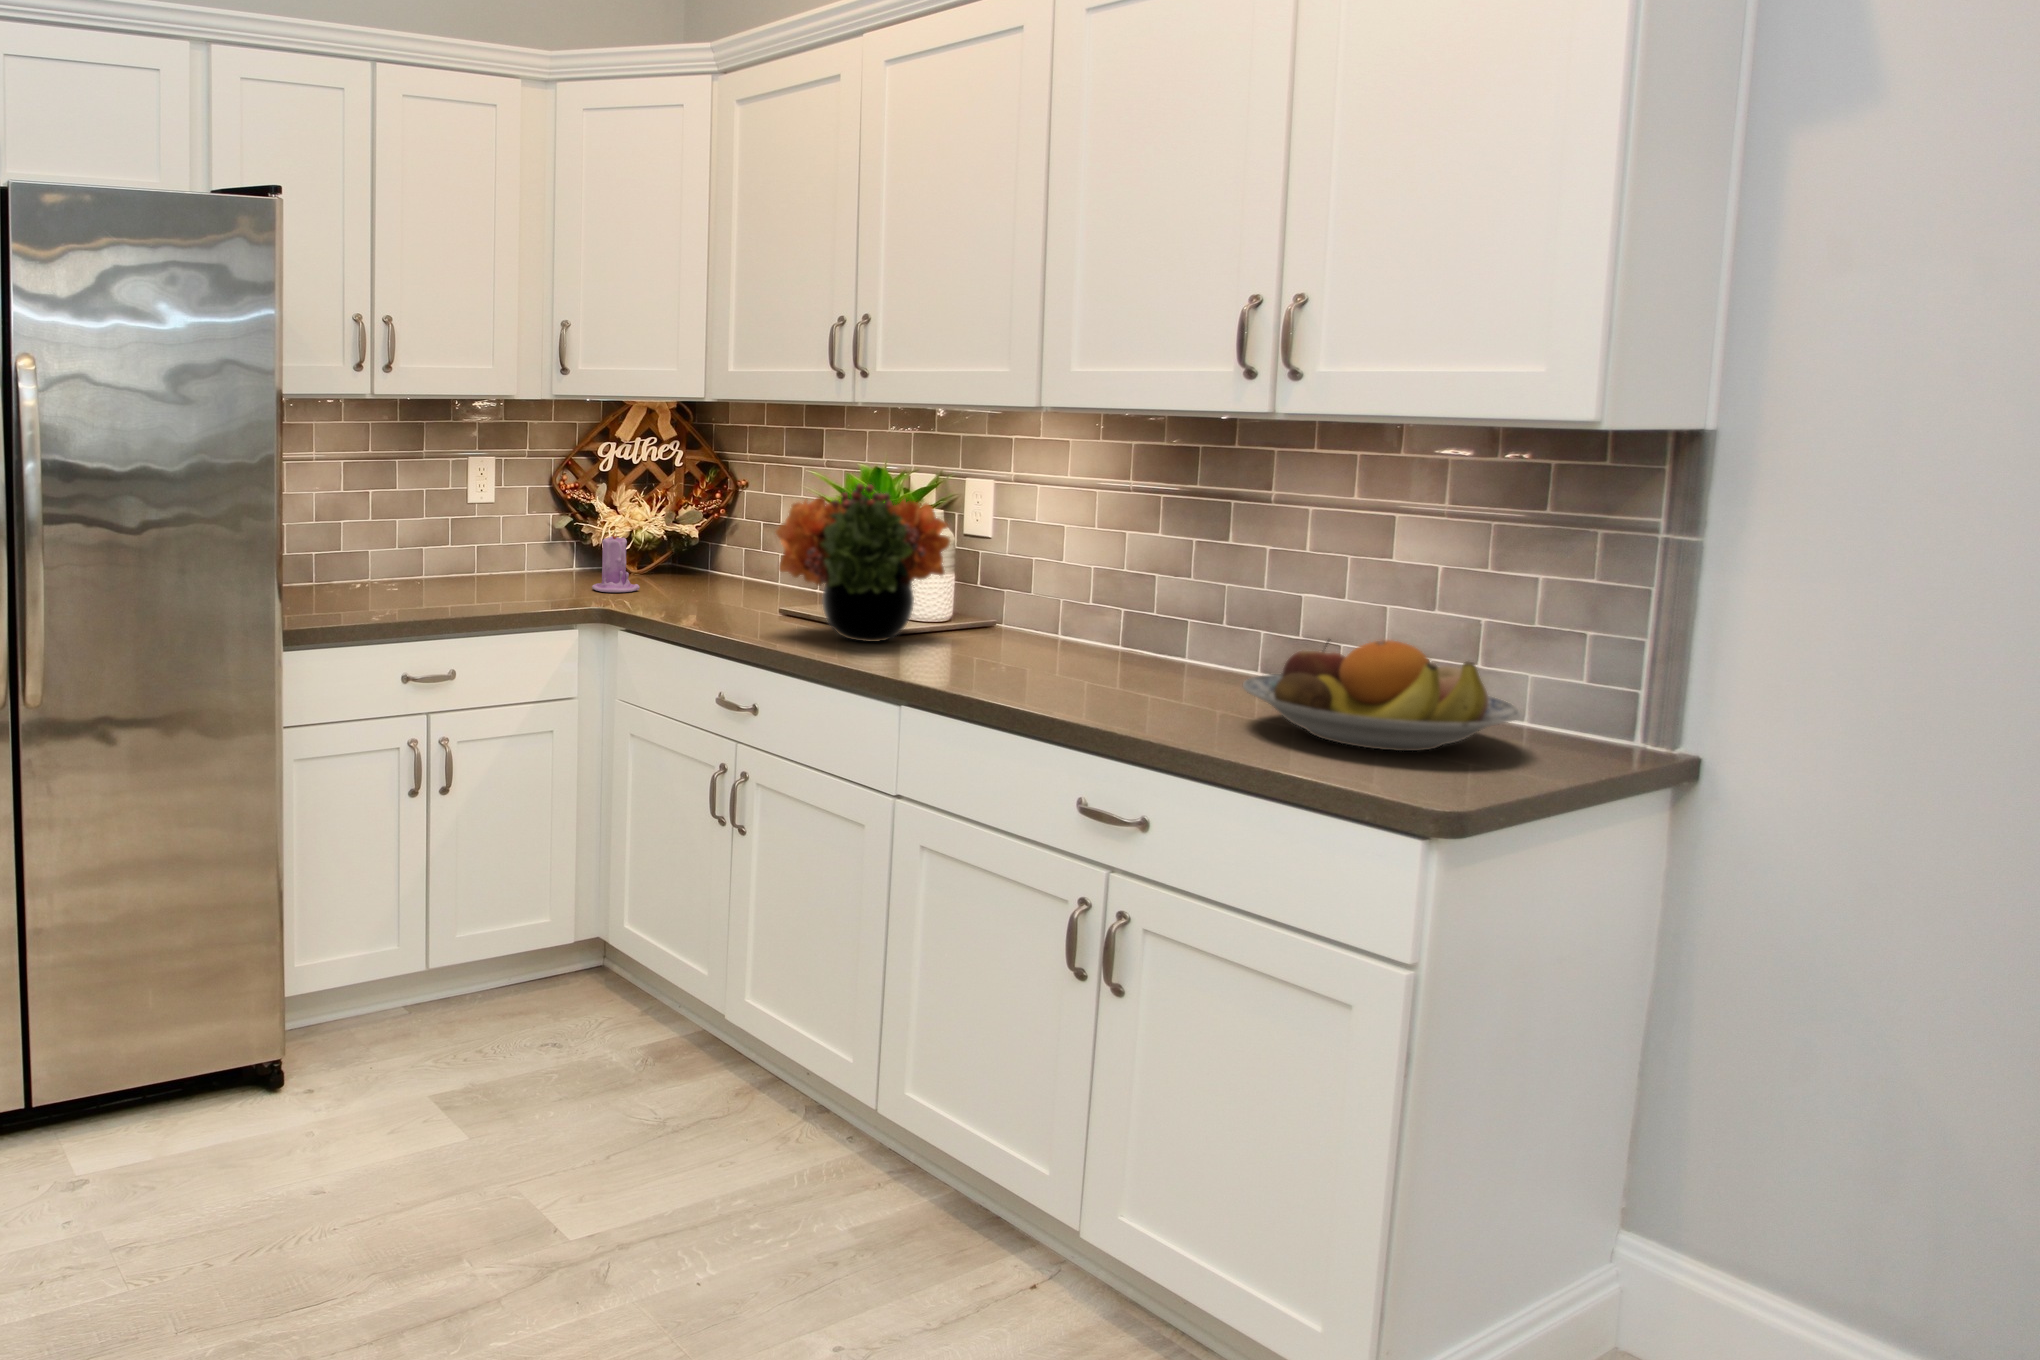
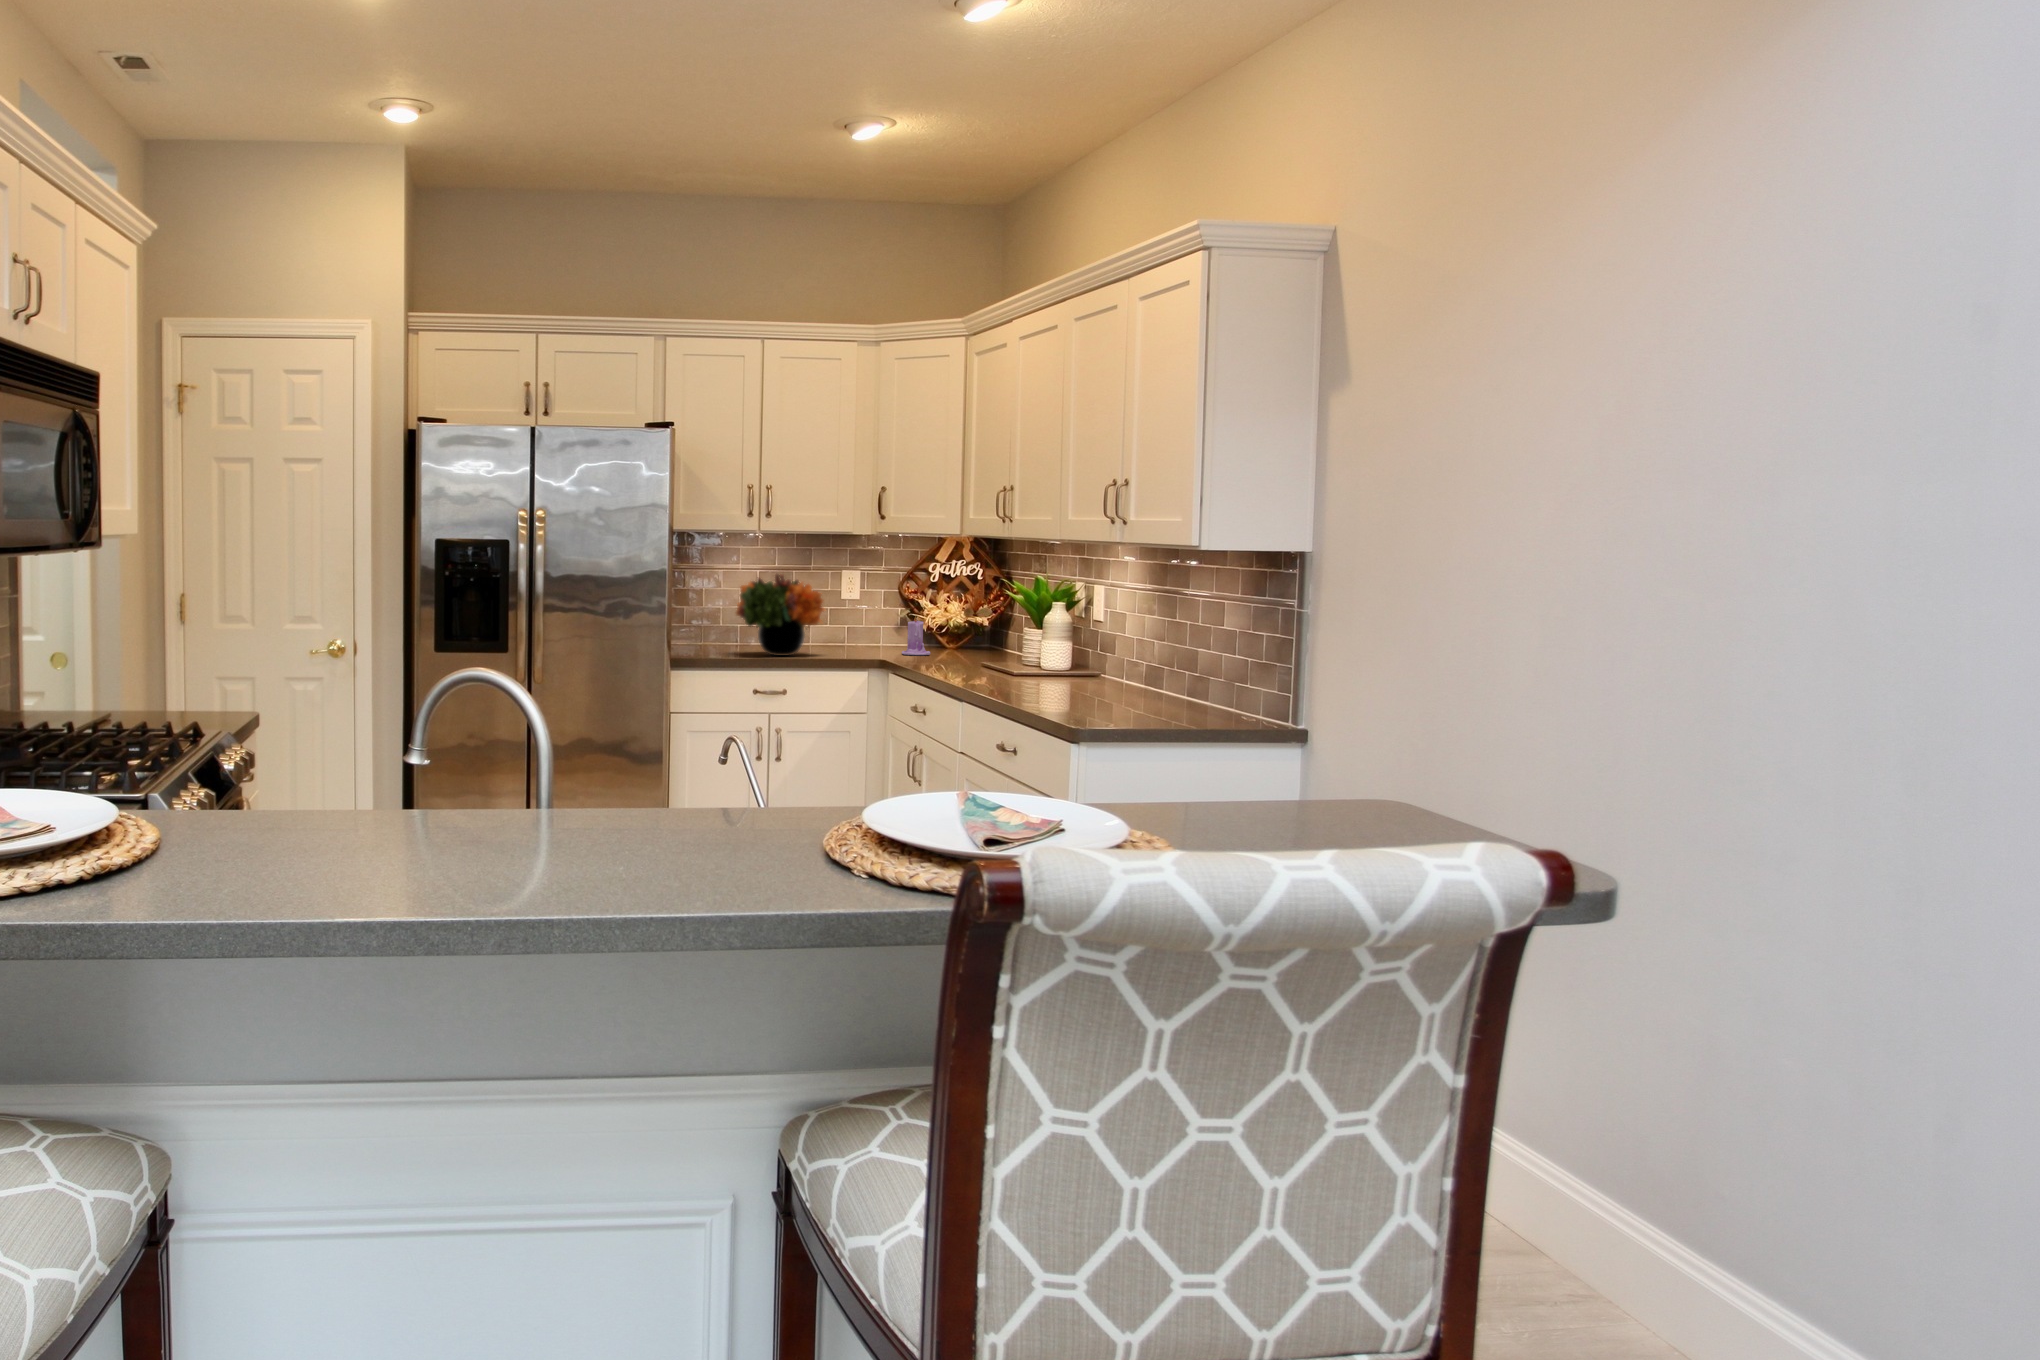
flower arrangement: present [776,484,950,642] -> present [736,573,825,656]
fruit bowl: present [1243,640,1520,751] -> none [1053,652,1195,712]

